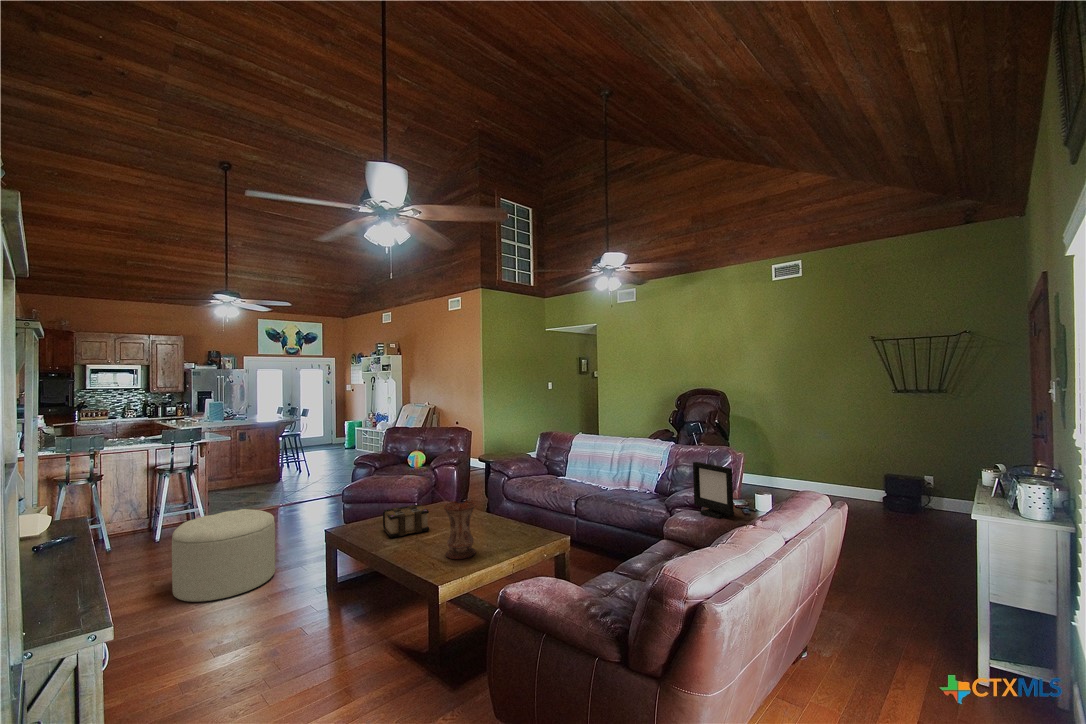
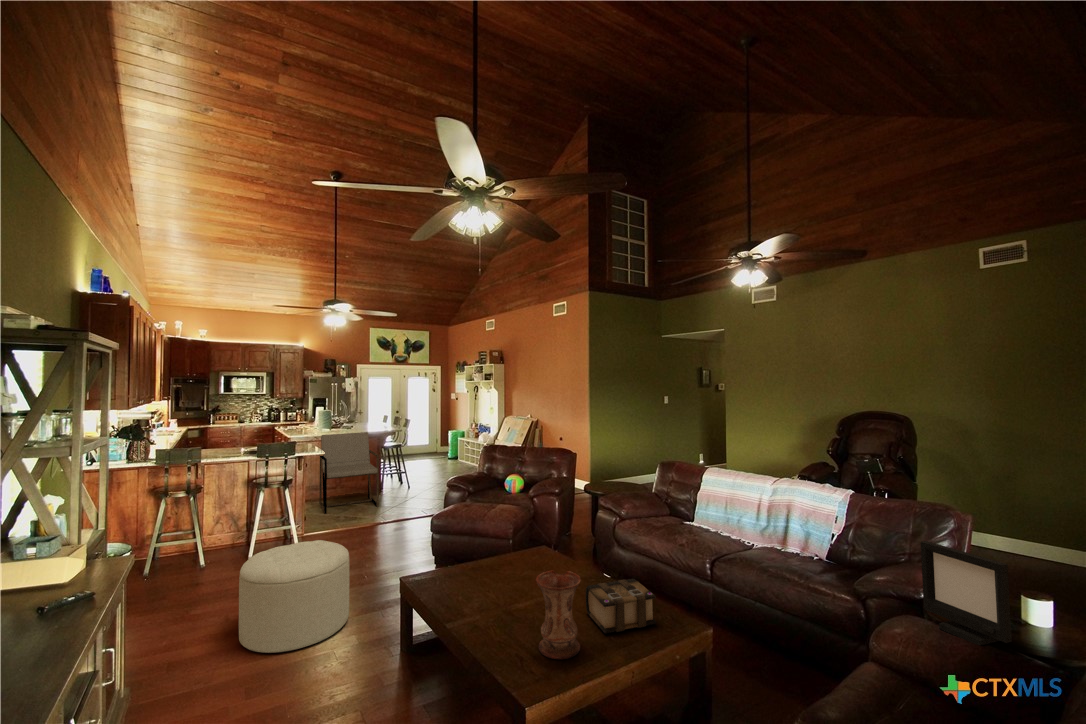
armchair: none [217,422,282,501] -> present [319,432,379,514]
book: present [383,504,429,537] -> present [586,579,656,633]

